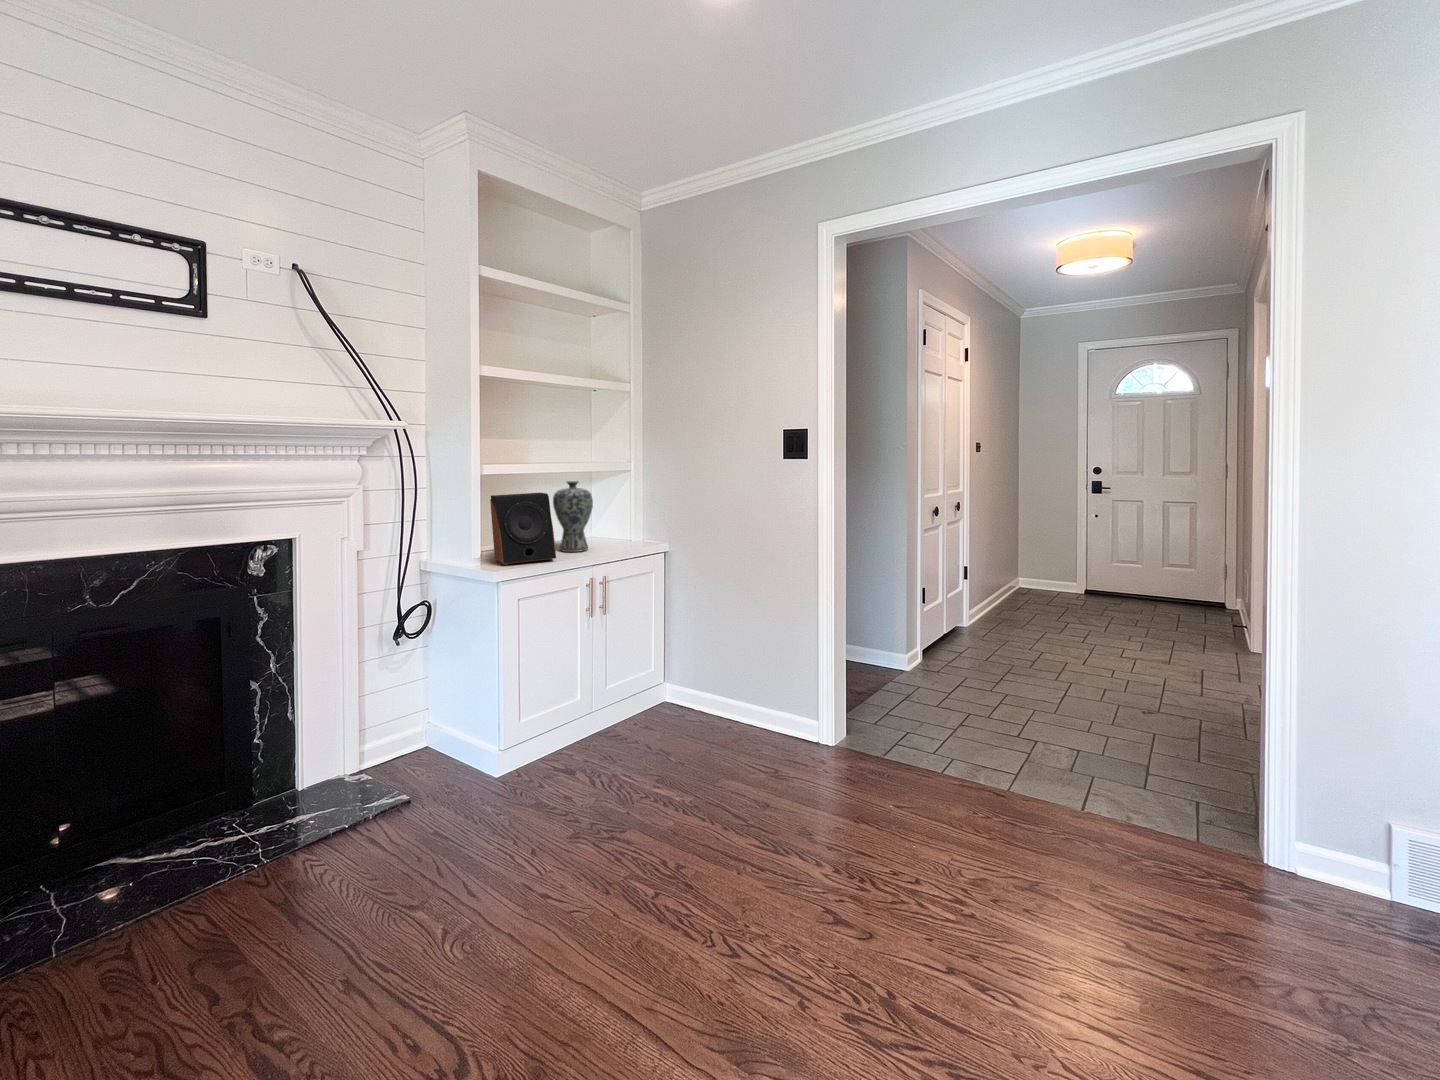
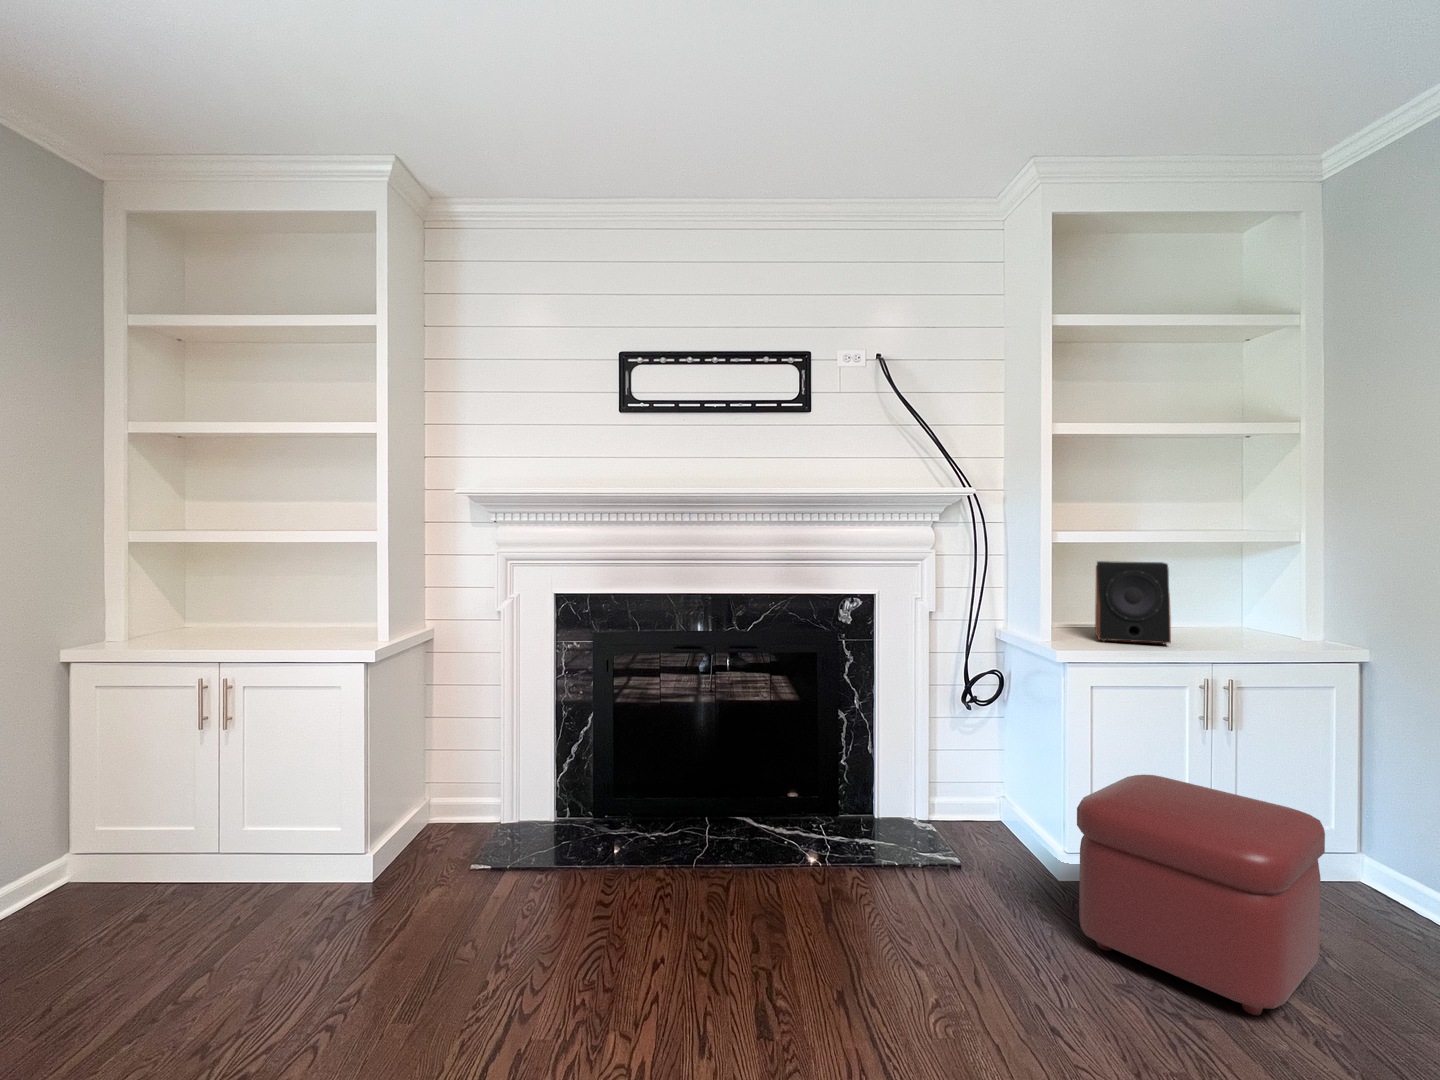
vase: present [553,481,593,552] -> none [1182,551,1241,642]
ottoman: none [522,663,676,816] -> present [1077,775,1325,1015]

